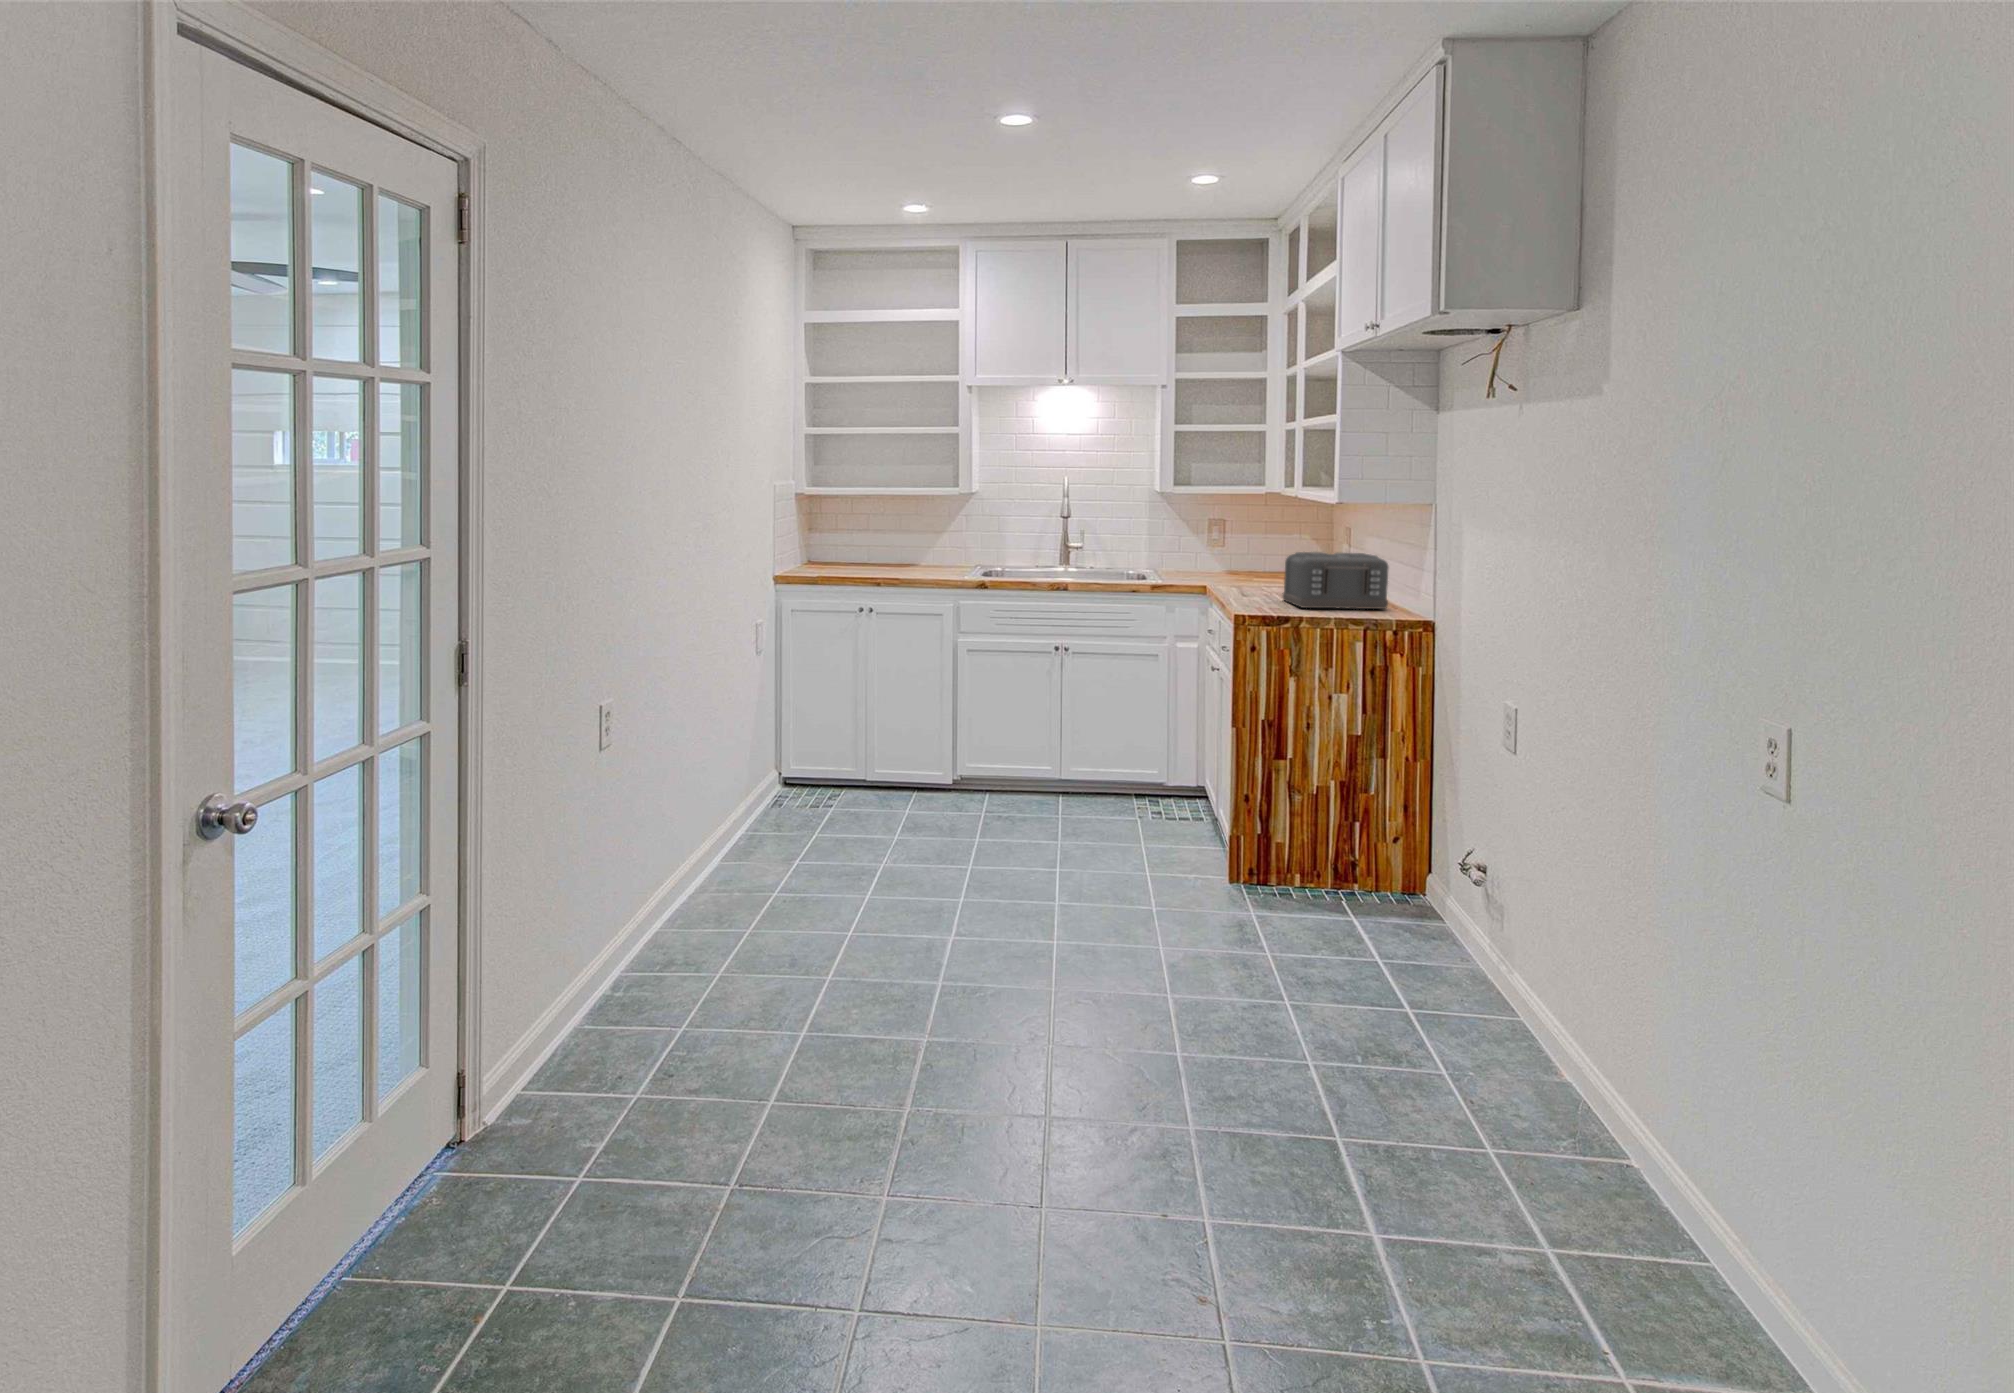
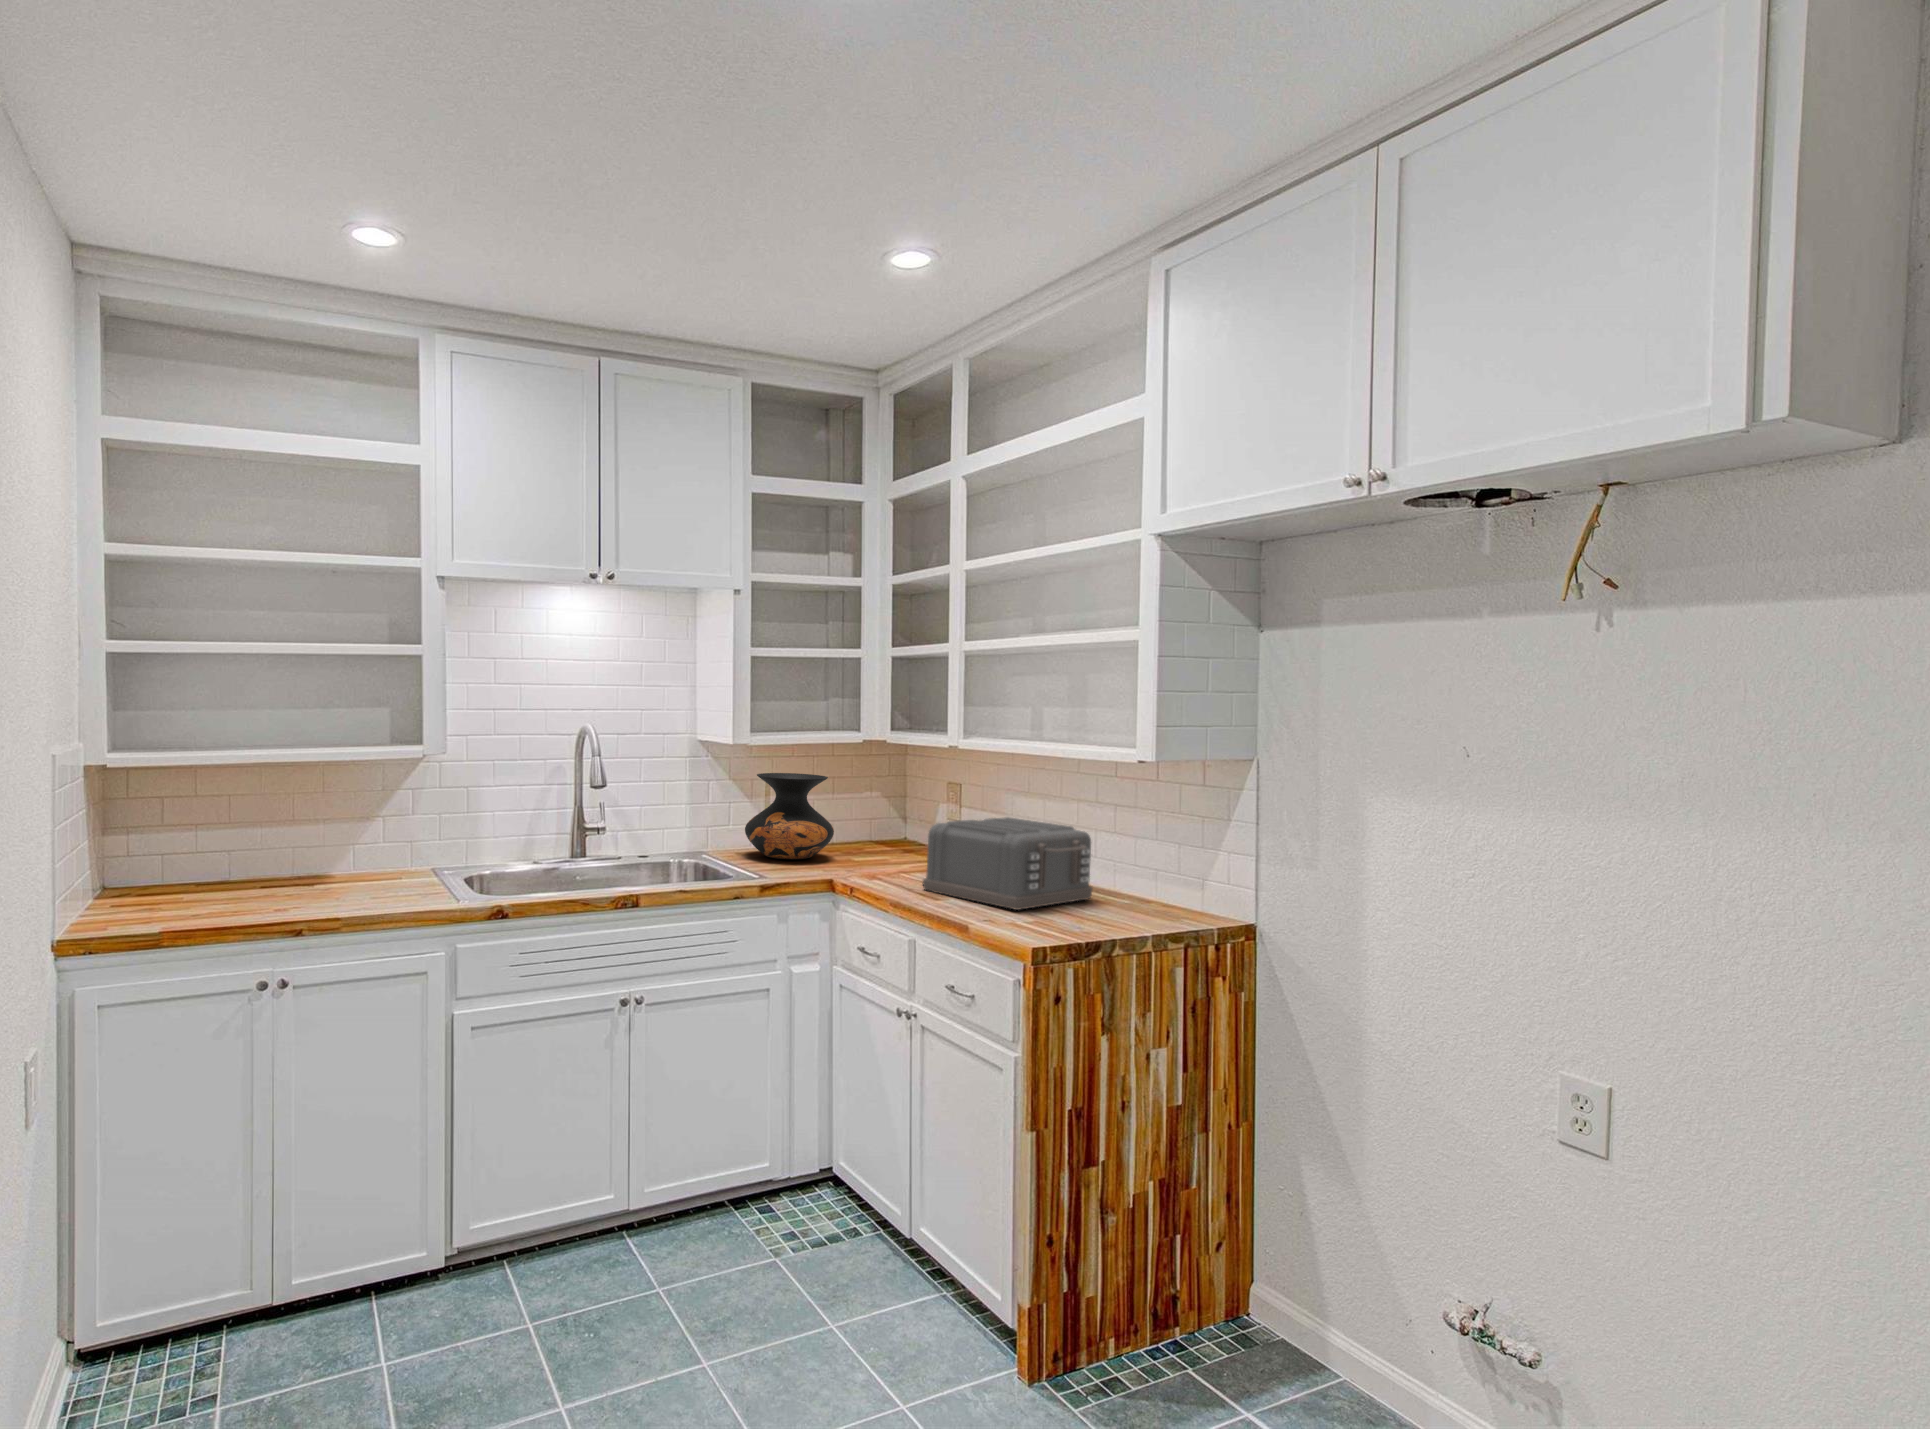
vase: none [1224,528,1288,587] -> present [745,773,834,860]

